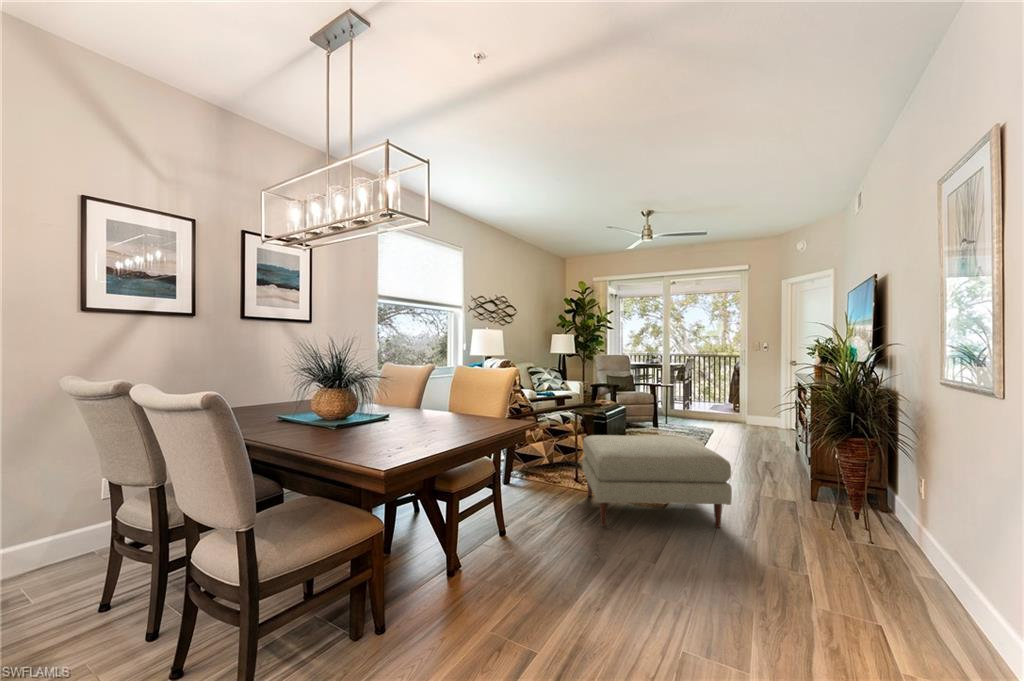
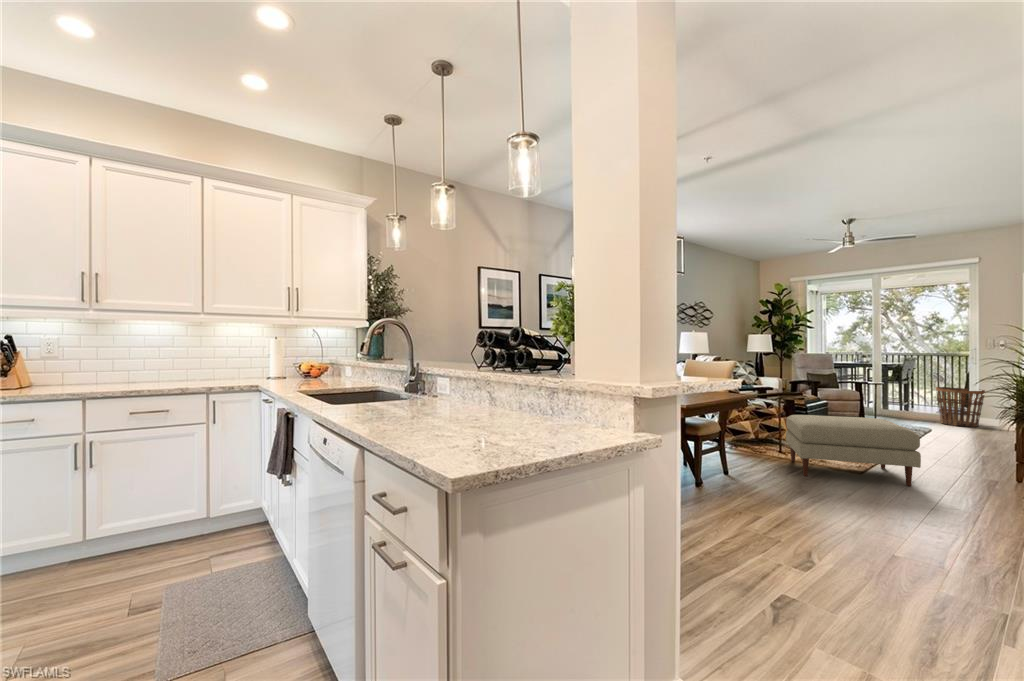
basket: none [714,387,752,425] -> present [936,387,985,427]

